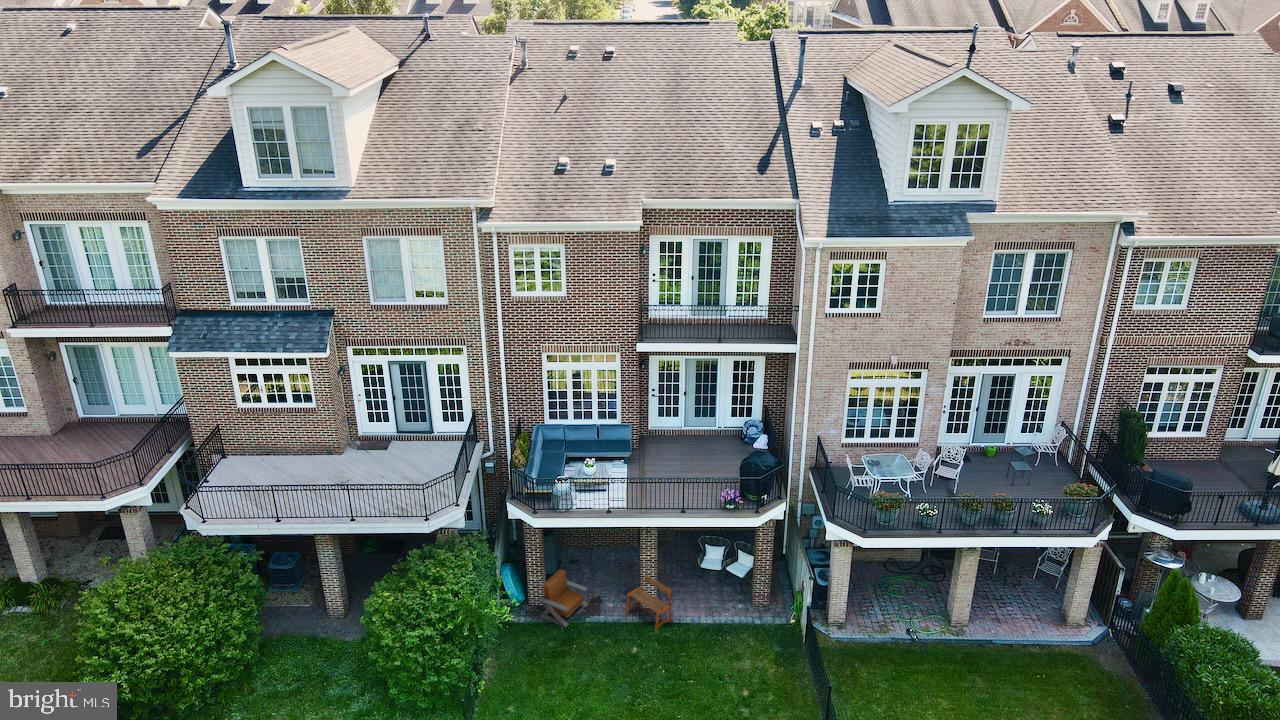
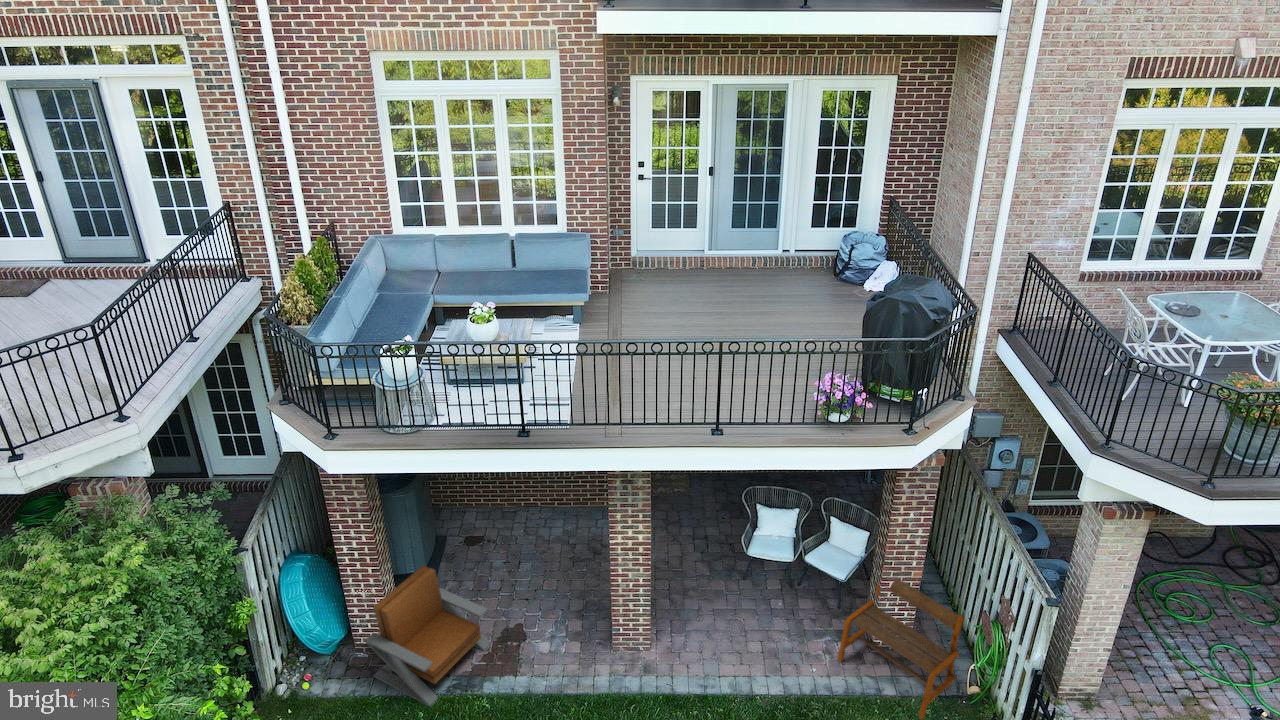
bench: present [626,575,672,633] -> present [837,578,964,719]

